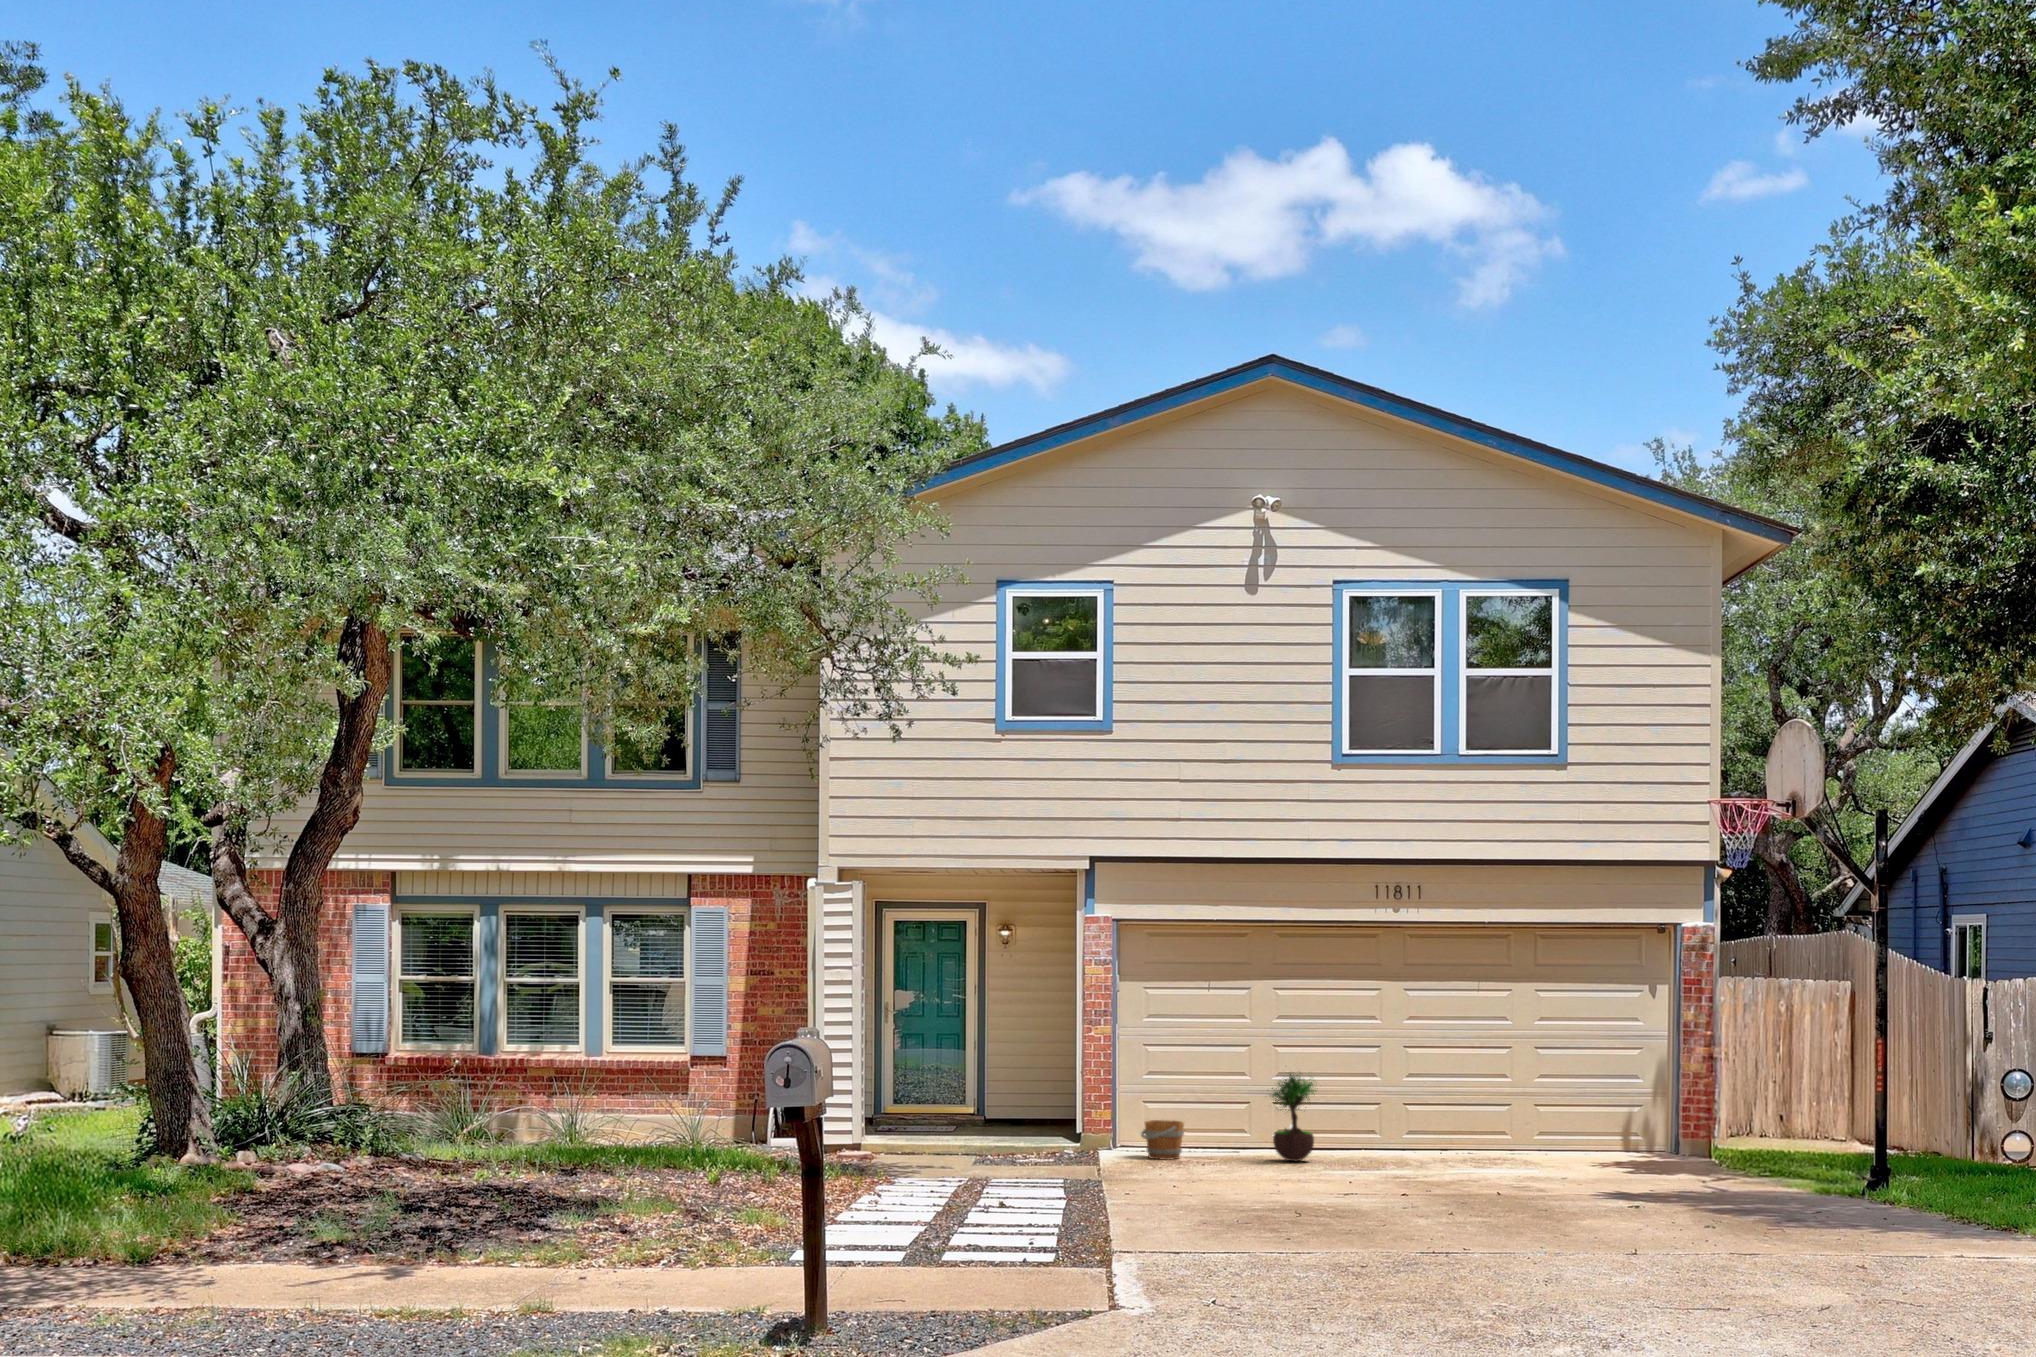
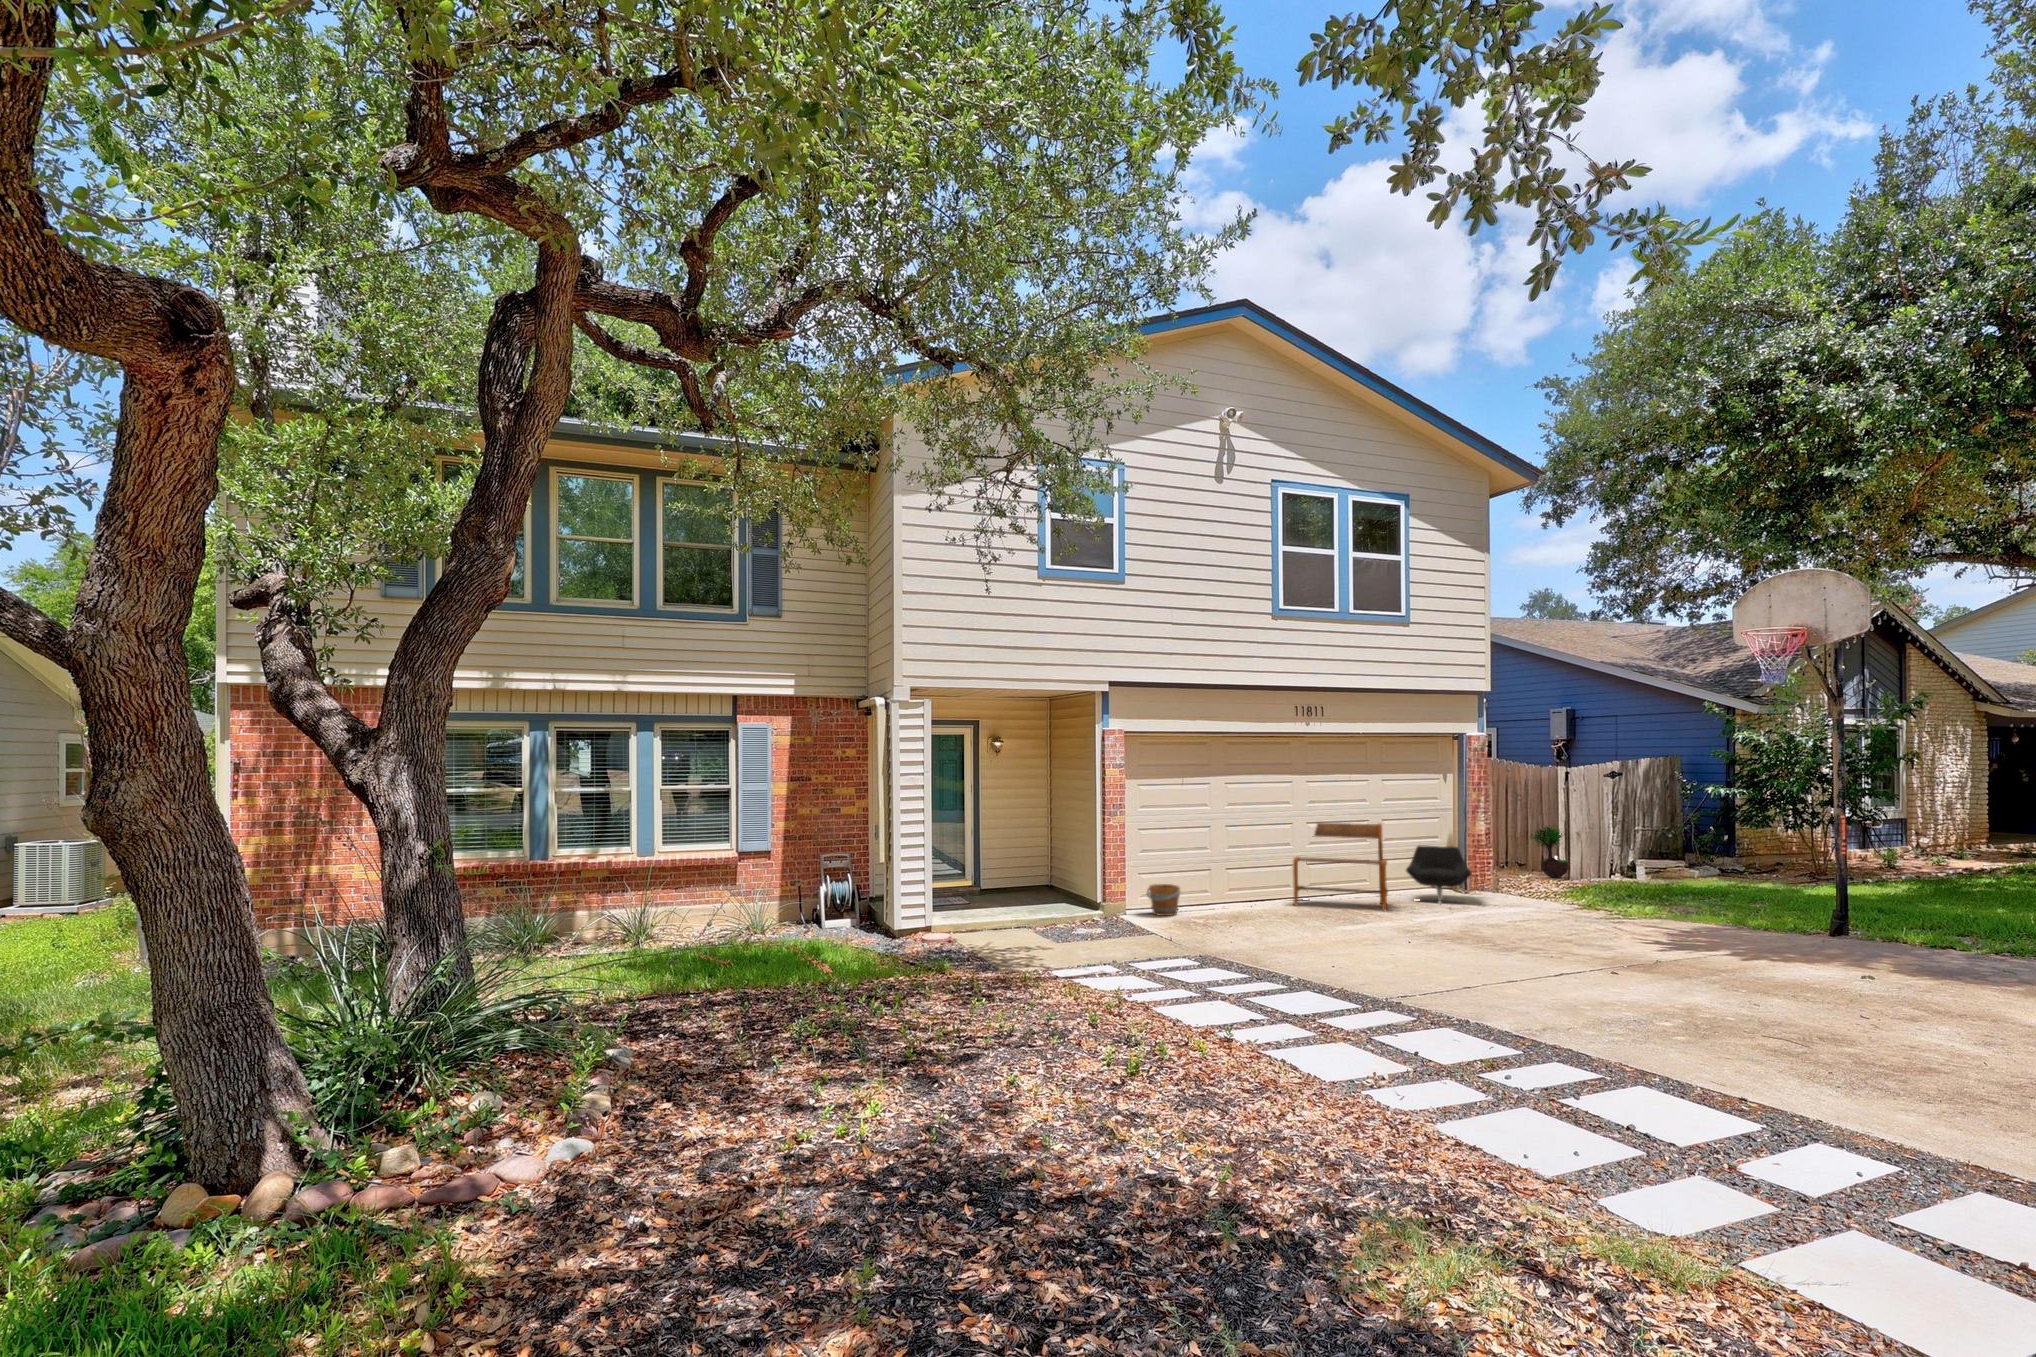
bench: none [1367,1049,1505,1175] -> present [1293,823,1388,911]
potted tree: present [1270,1074,1315,1161] -> present [1532,825,1568,878]
lounge chair: none [1548,1093,1655,1177] -> present [1406,846,1472,905]

